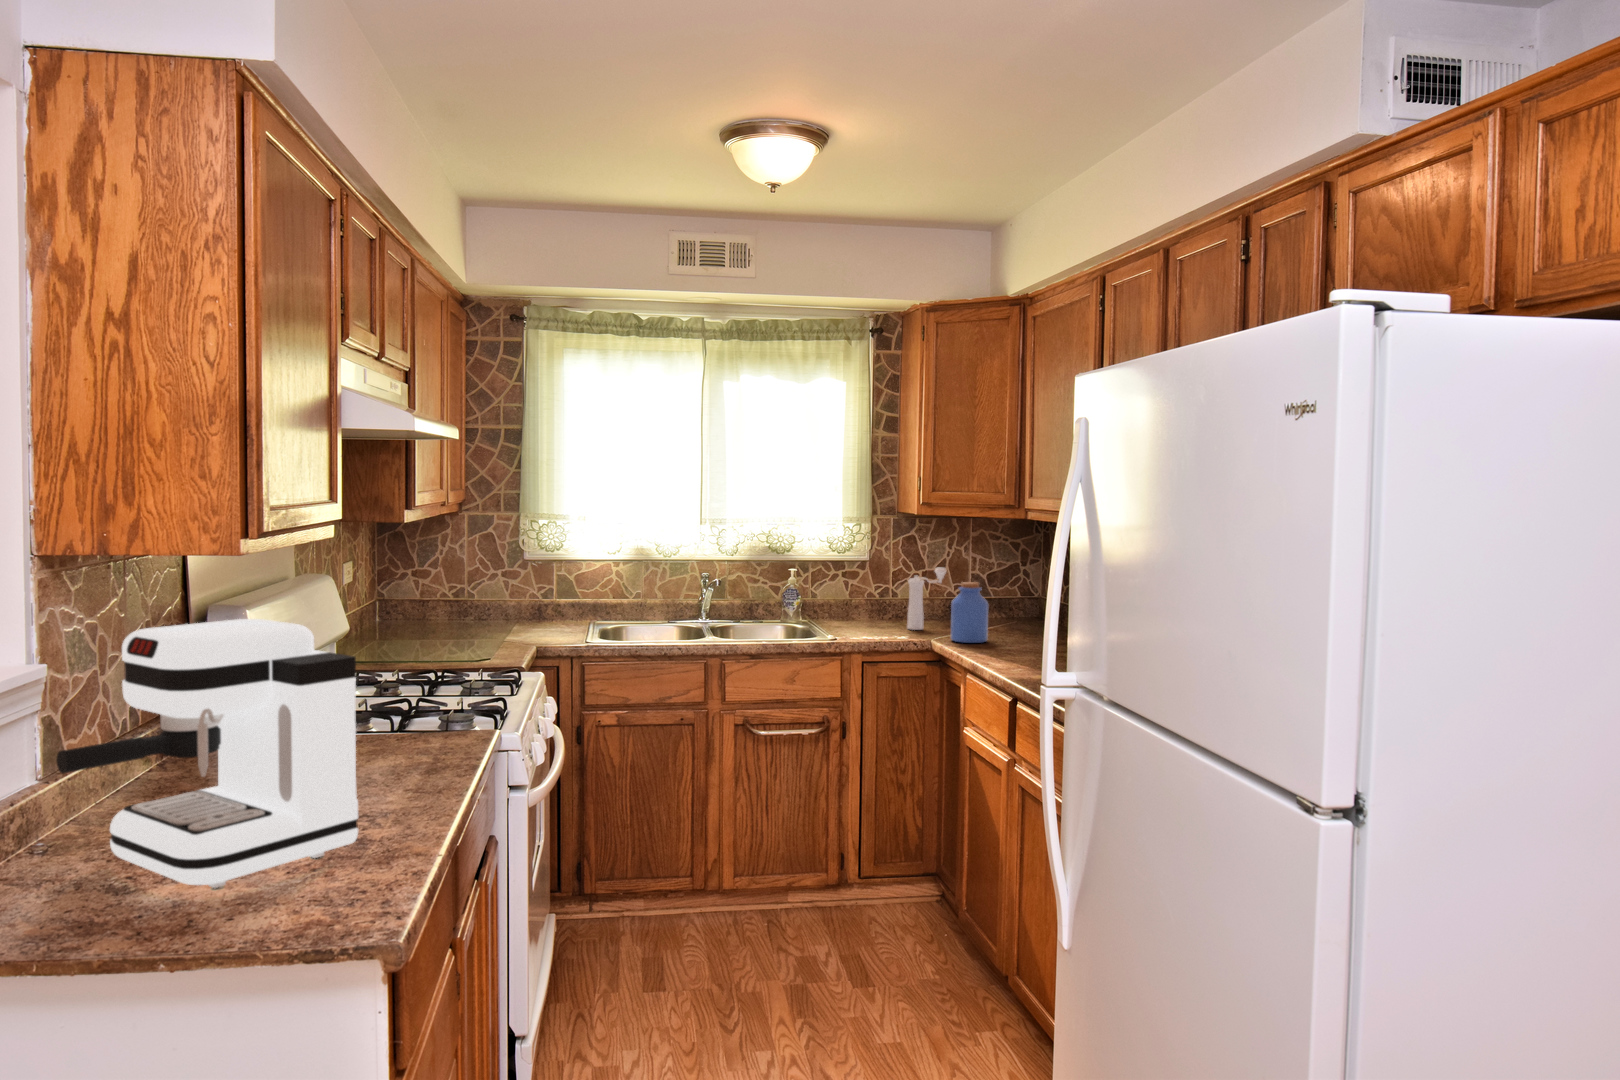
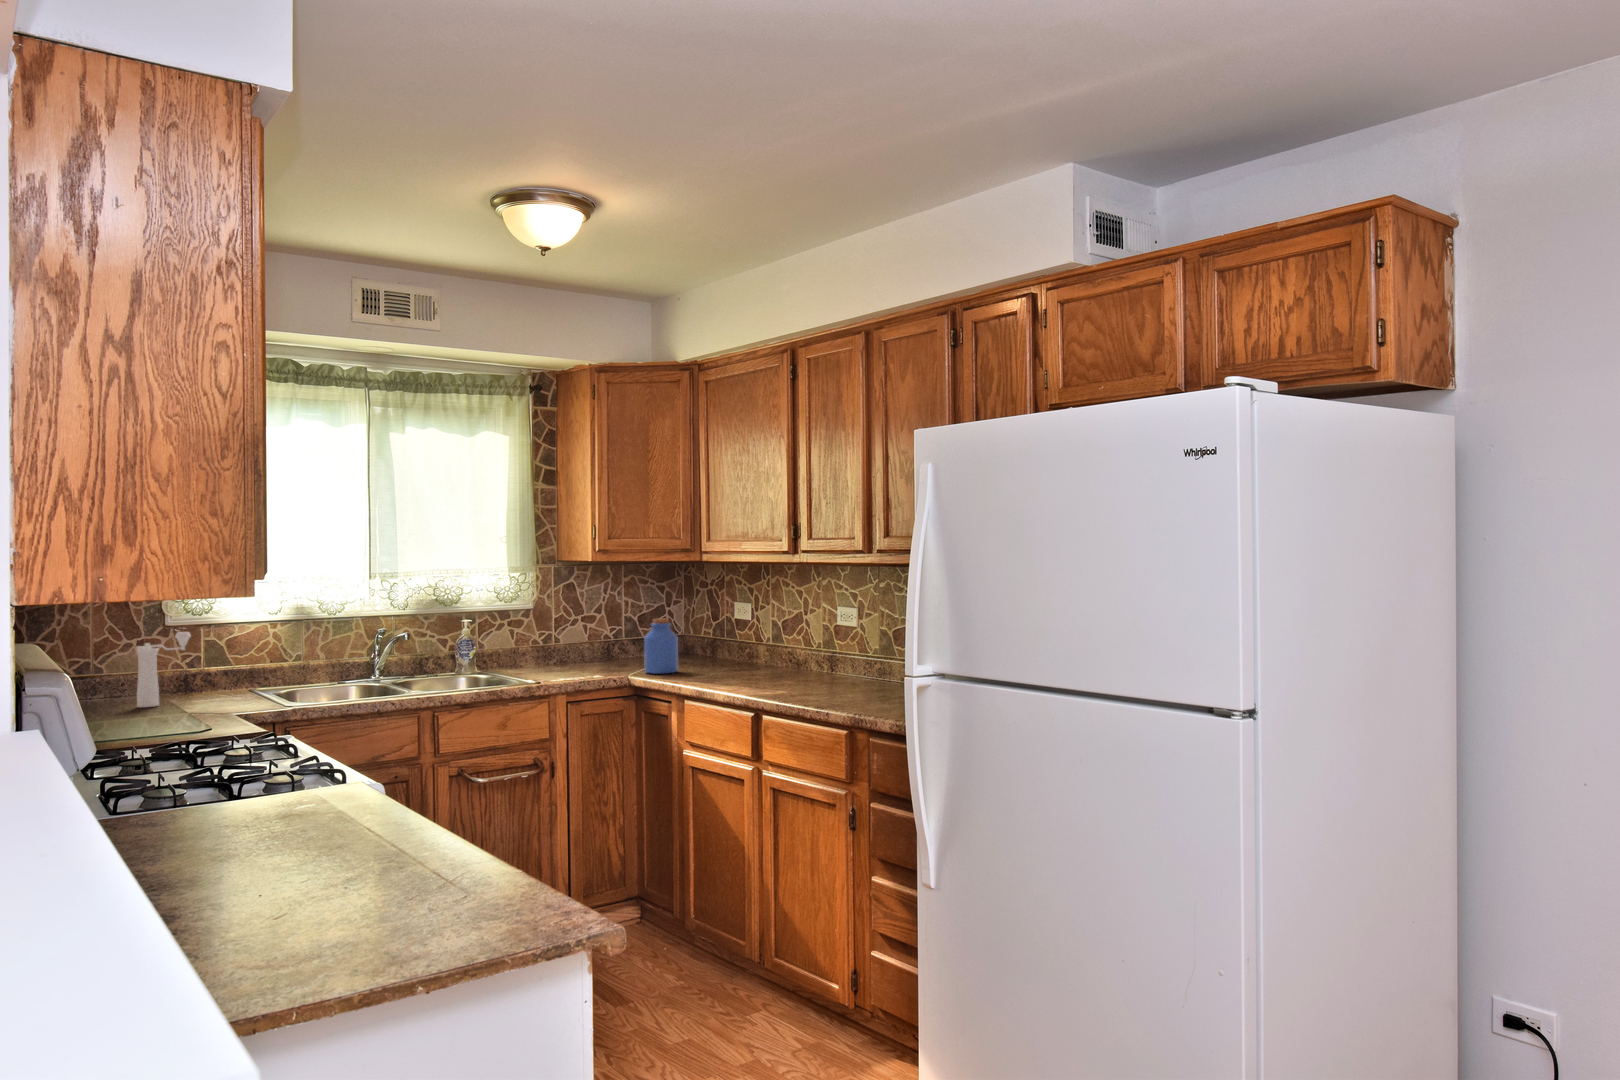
pepper mill: present [907,568,946,630] -> present [137,632,191,707]
coffee maker: present [56,619,358,888] -> none [205,655,450,914]

